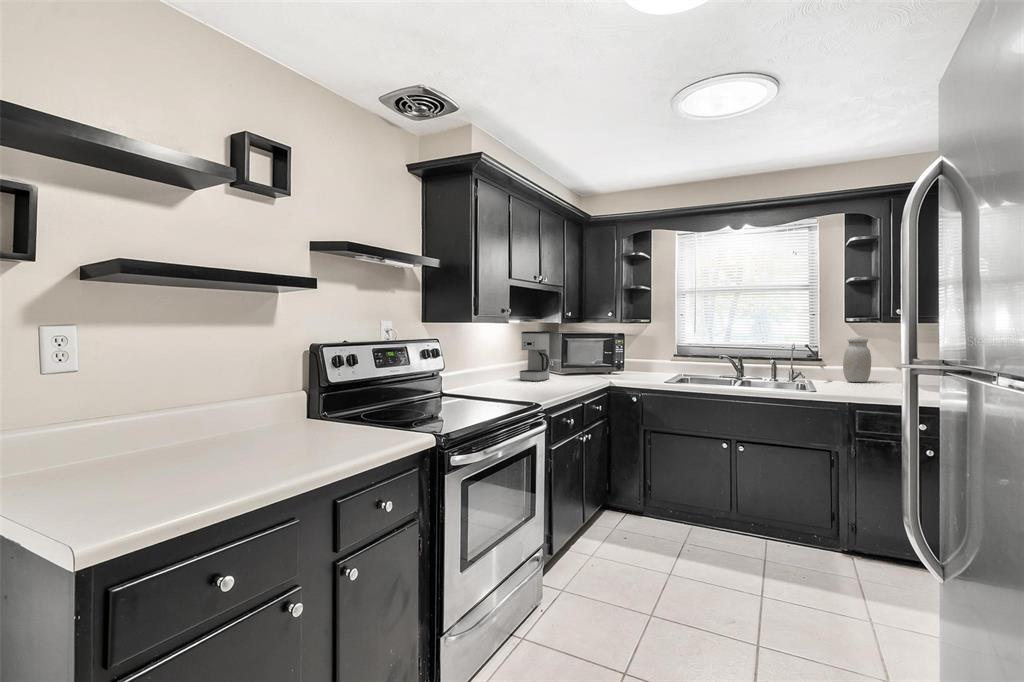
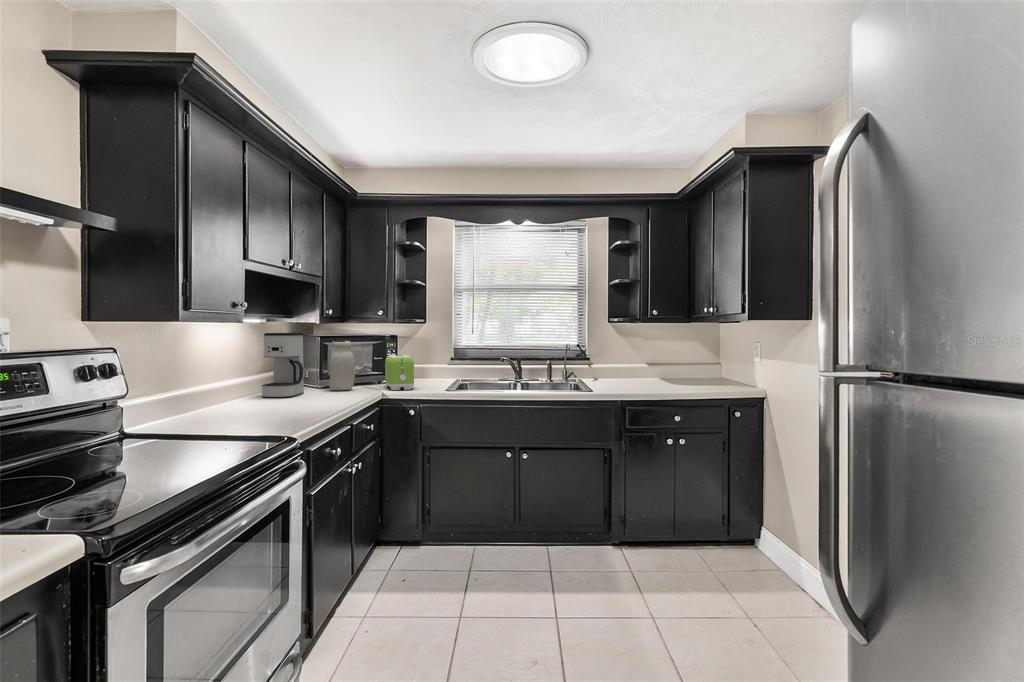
jar: present [843,338,871,382] -> present [330,341,355,390]
toaster: none [614,351,638,380] -> present [385,355,414,390]

